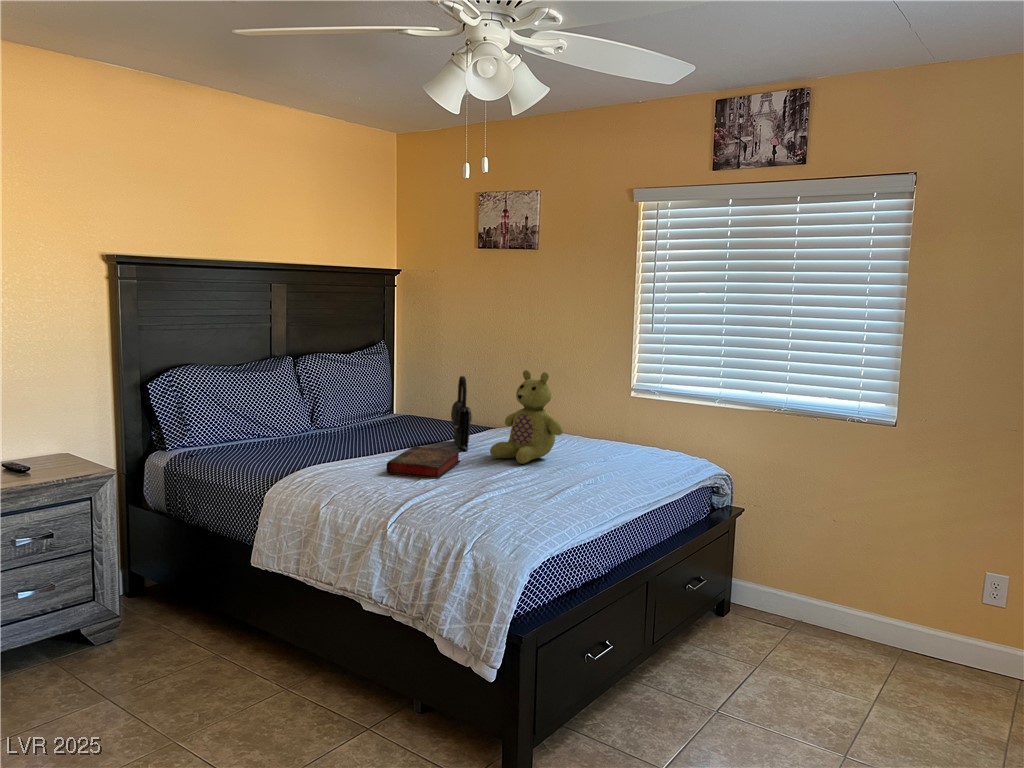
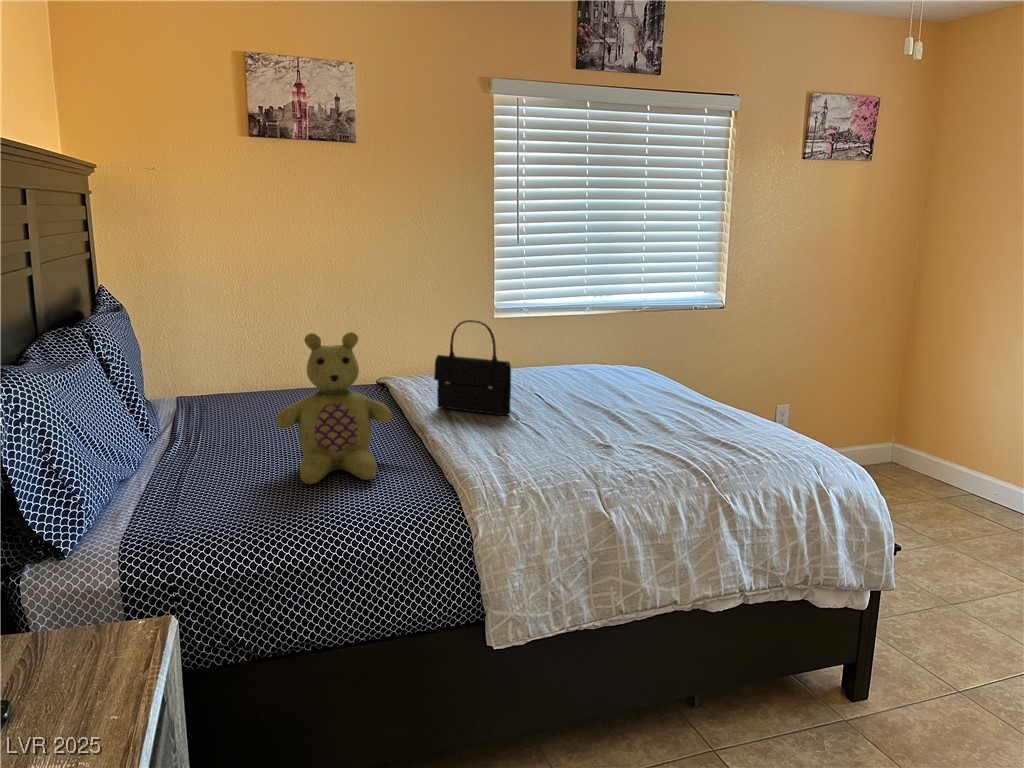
stuffed bear: present [490,370,563,464] -> present [276,332,391,484]
book: present [386,446,460,479] -> none [535,412,657,462]

